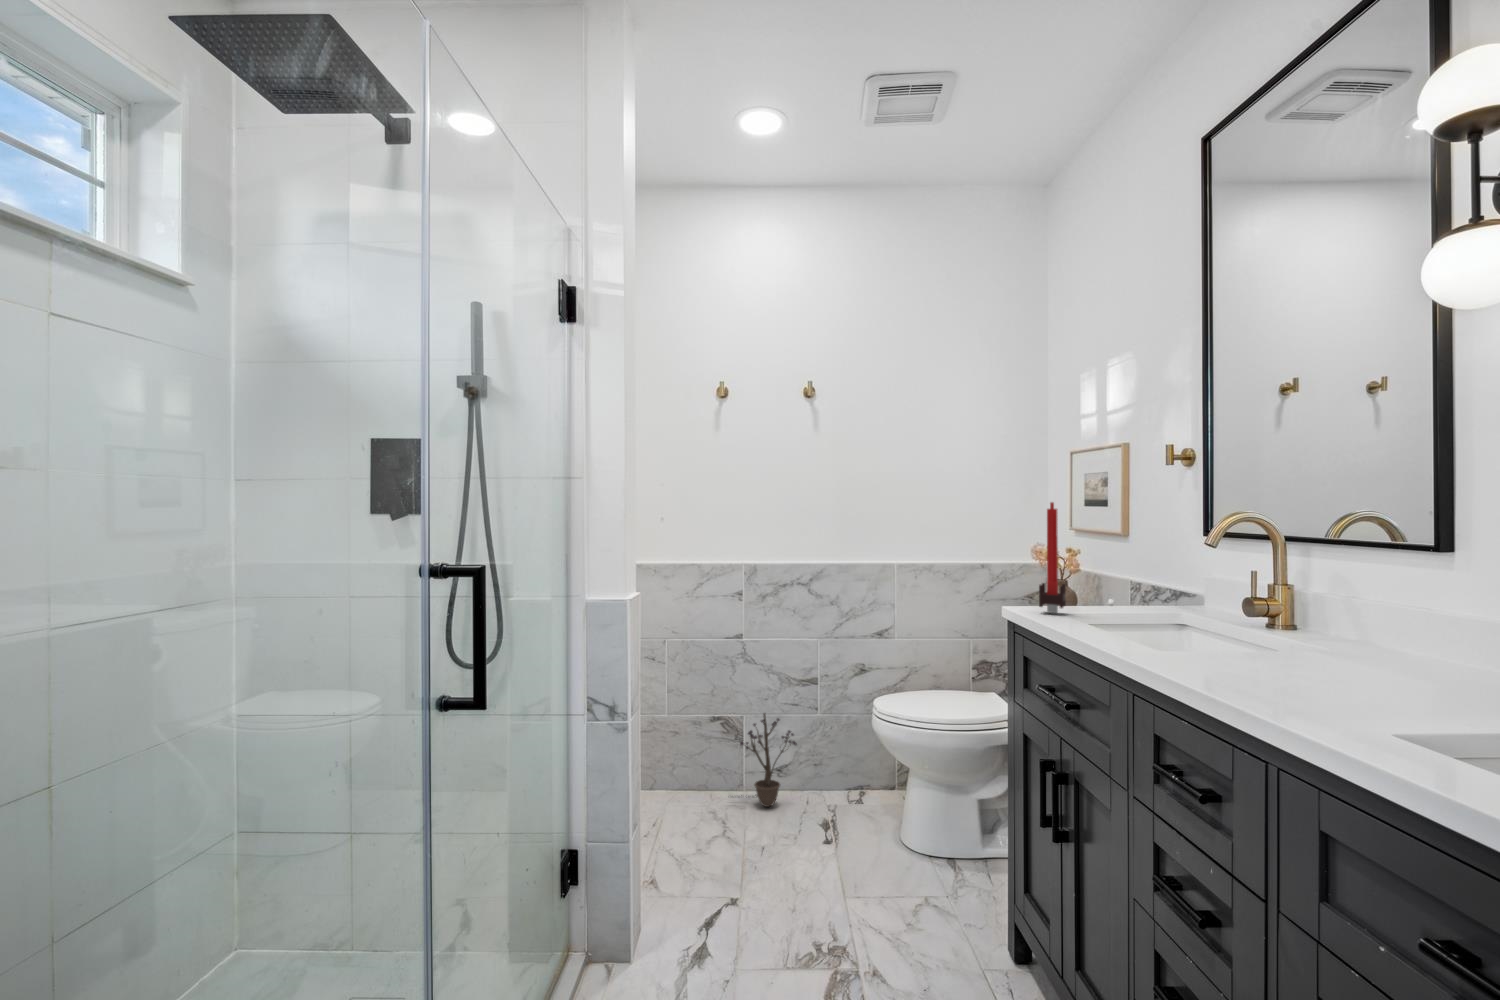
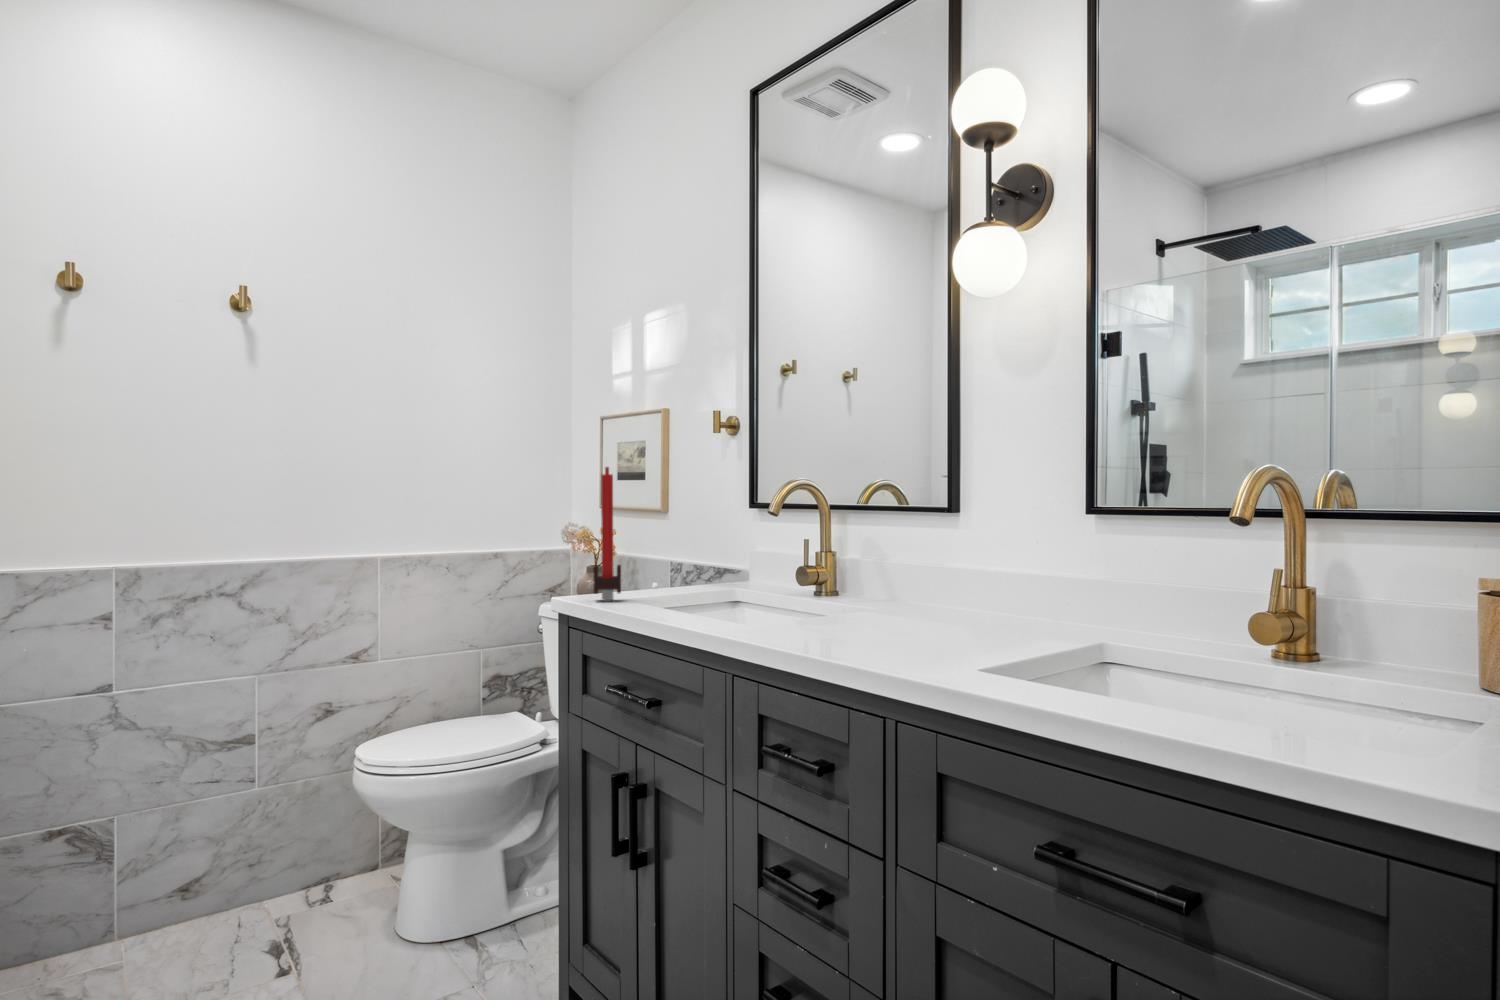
decorative plant: present [735,713,797,807] -> none [104,796,229,943]

